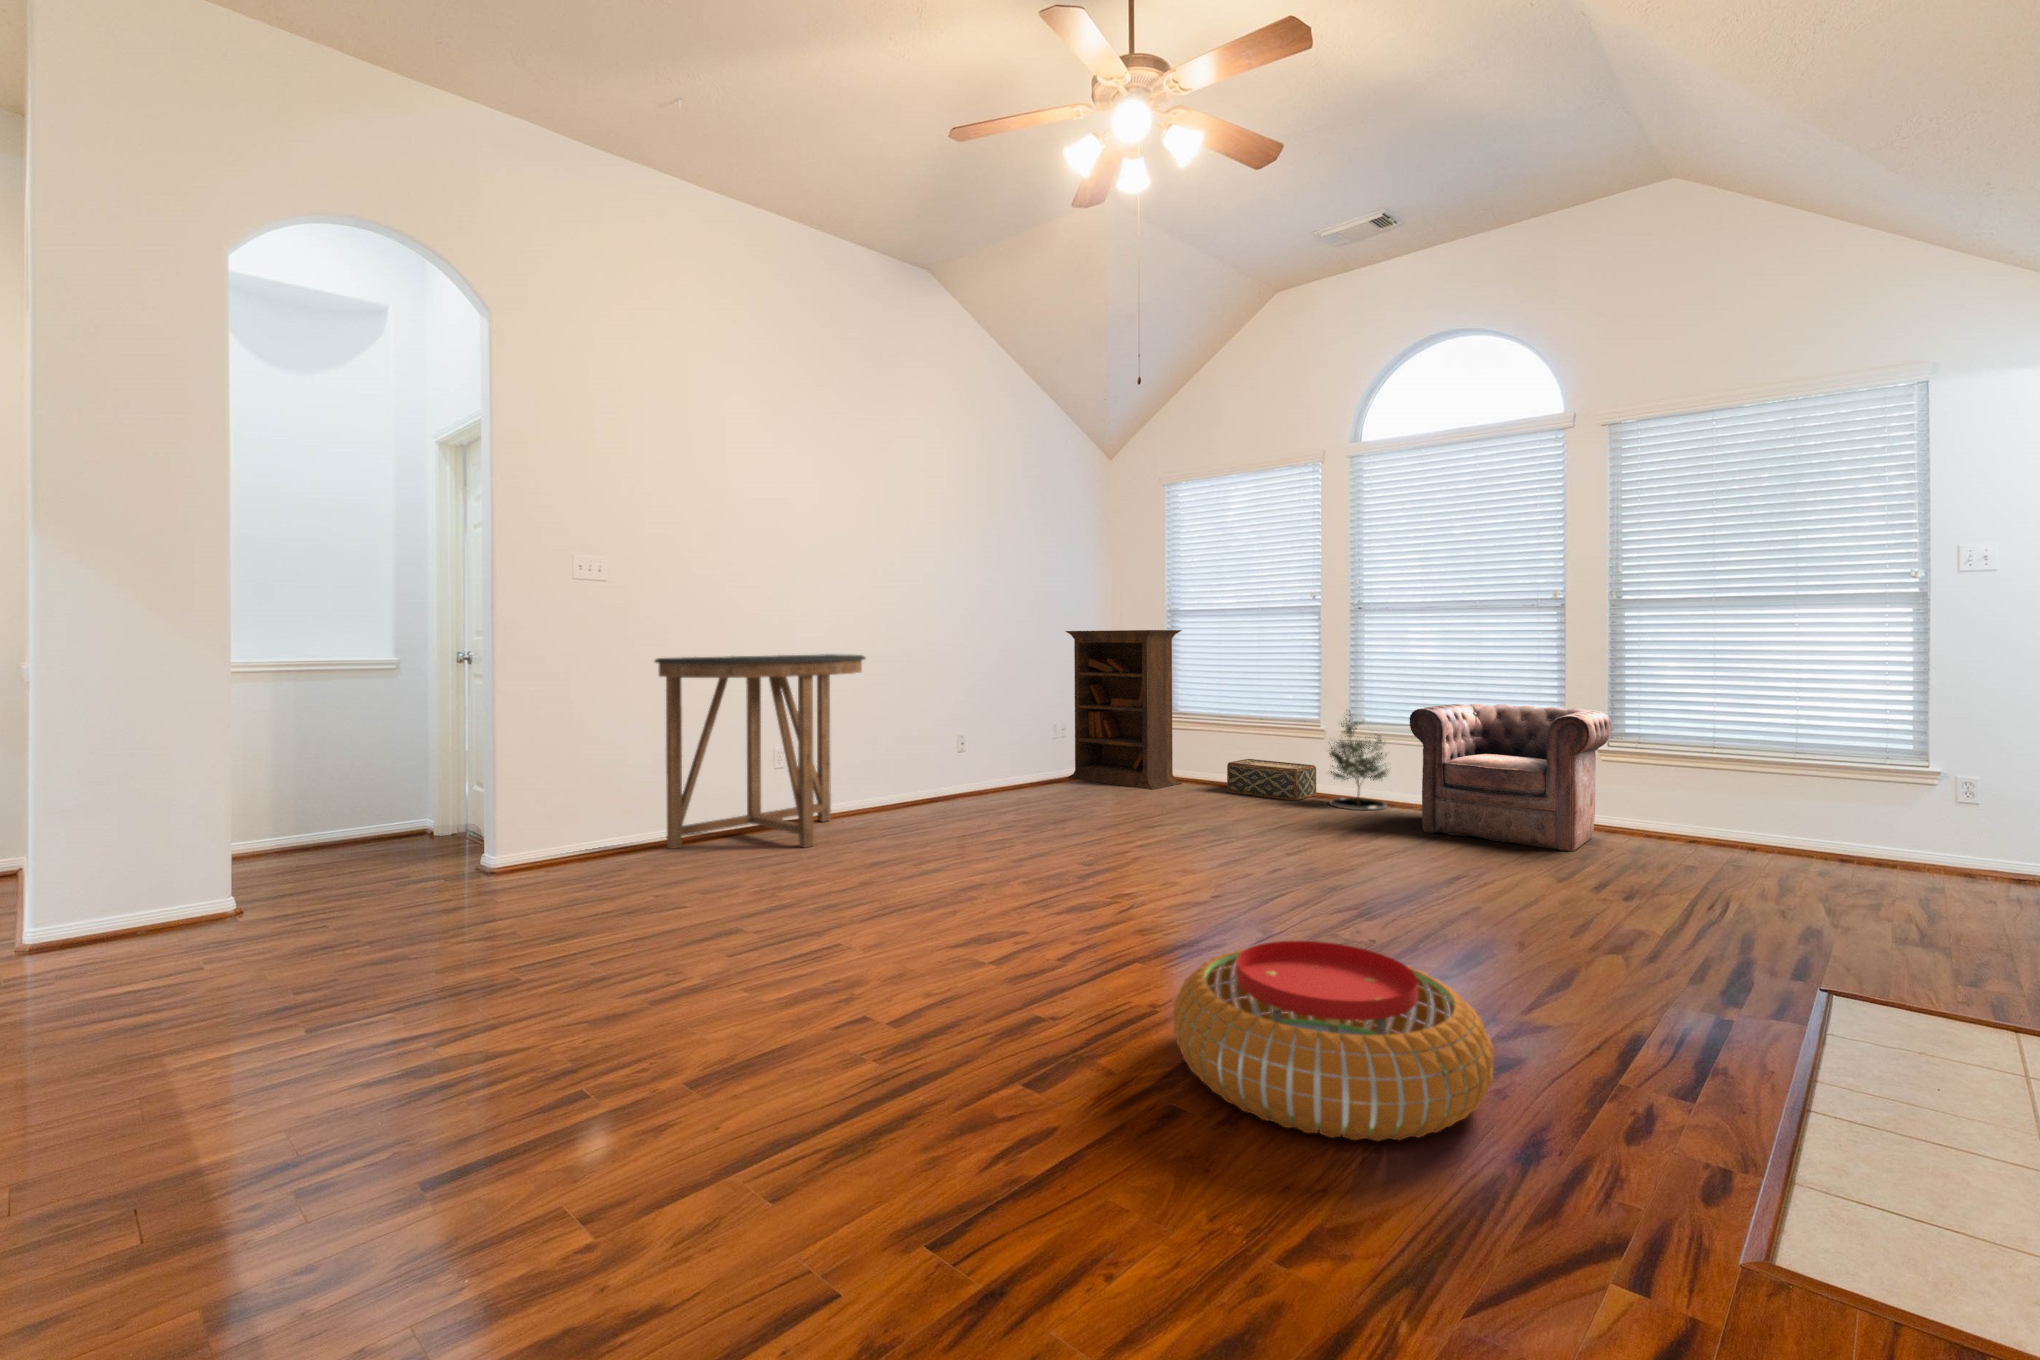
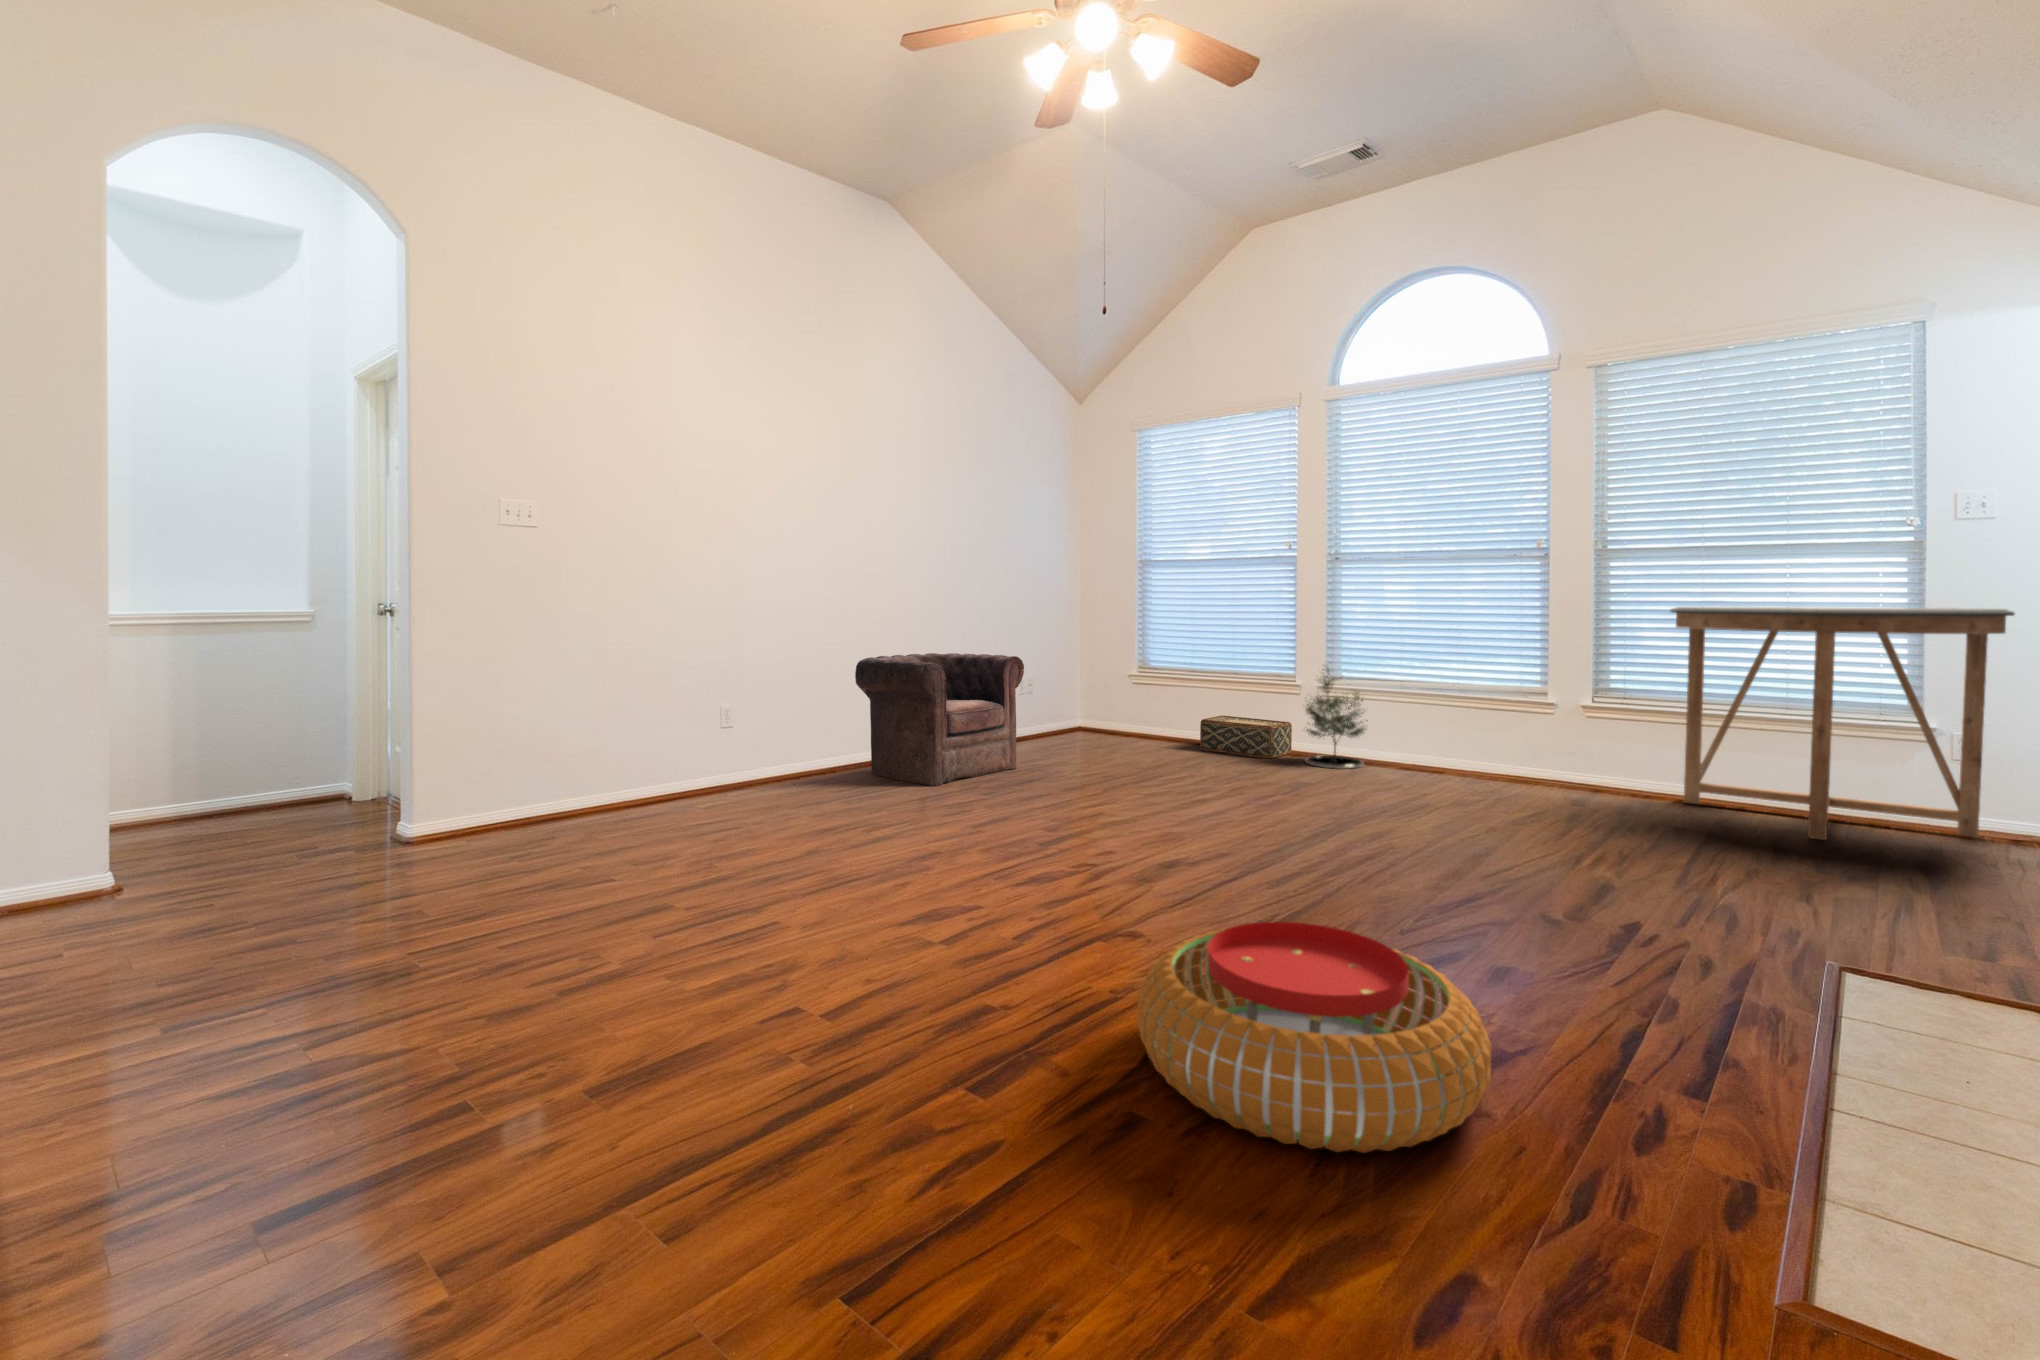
bookcase: present [1066,630,1182,790] -> none [1034,582,1156,748]
console table: present [655,654,865,849] -> present [1671,607,2015,840]
armchair: present [1409,704,1611,851] -> present [855,653,1024,786]

